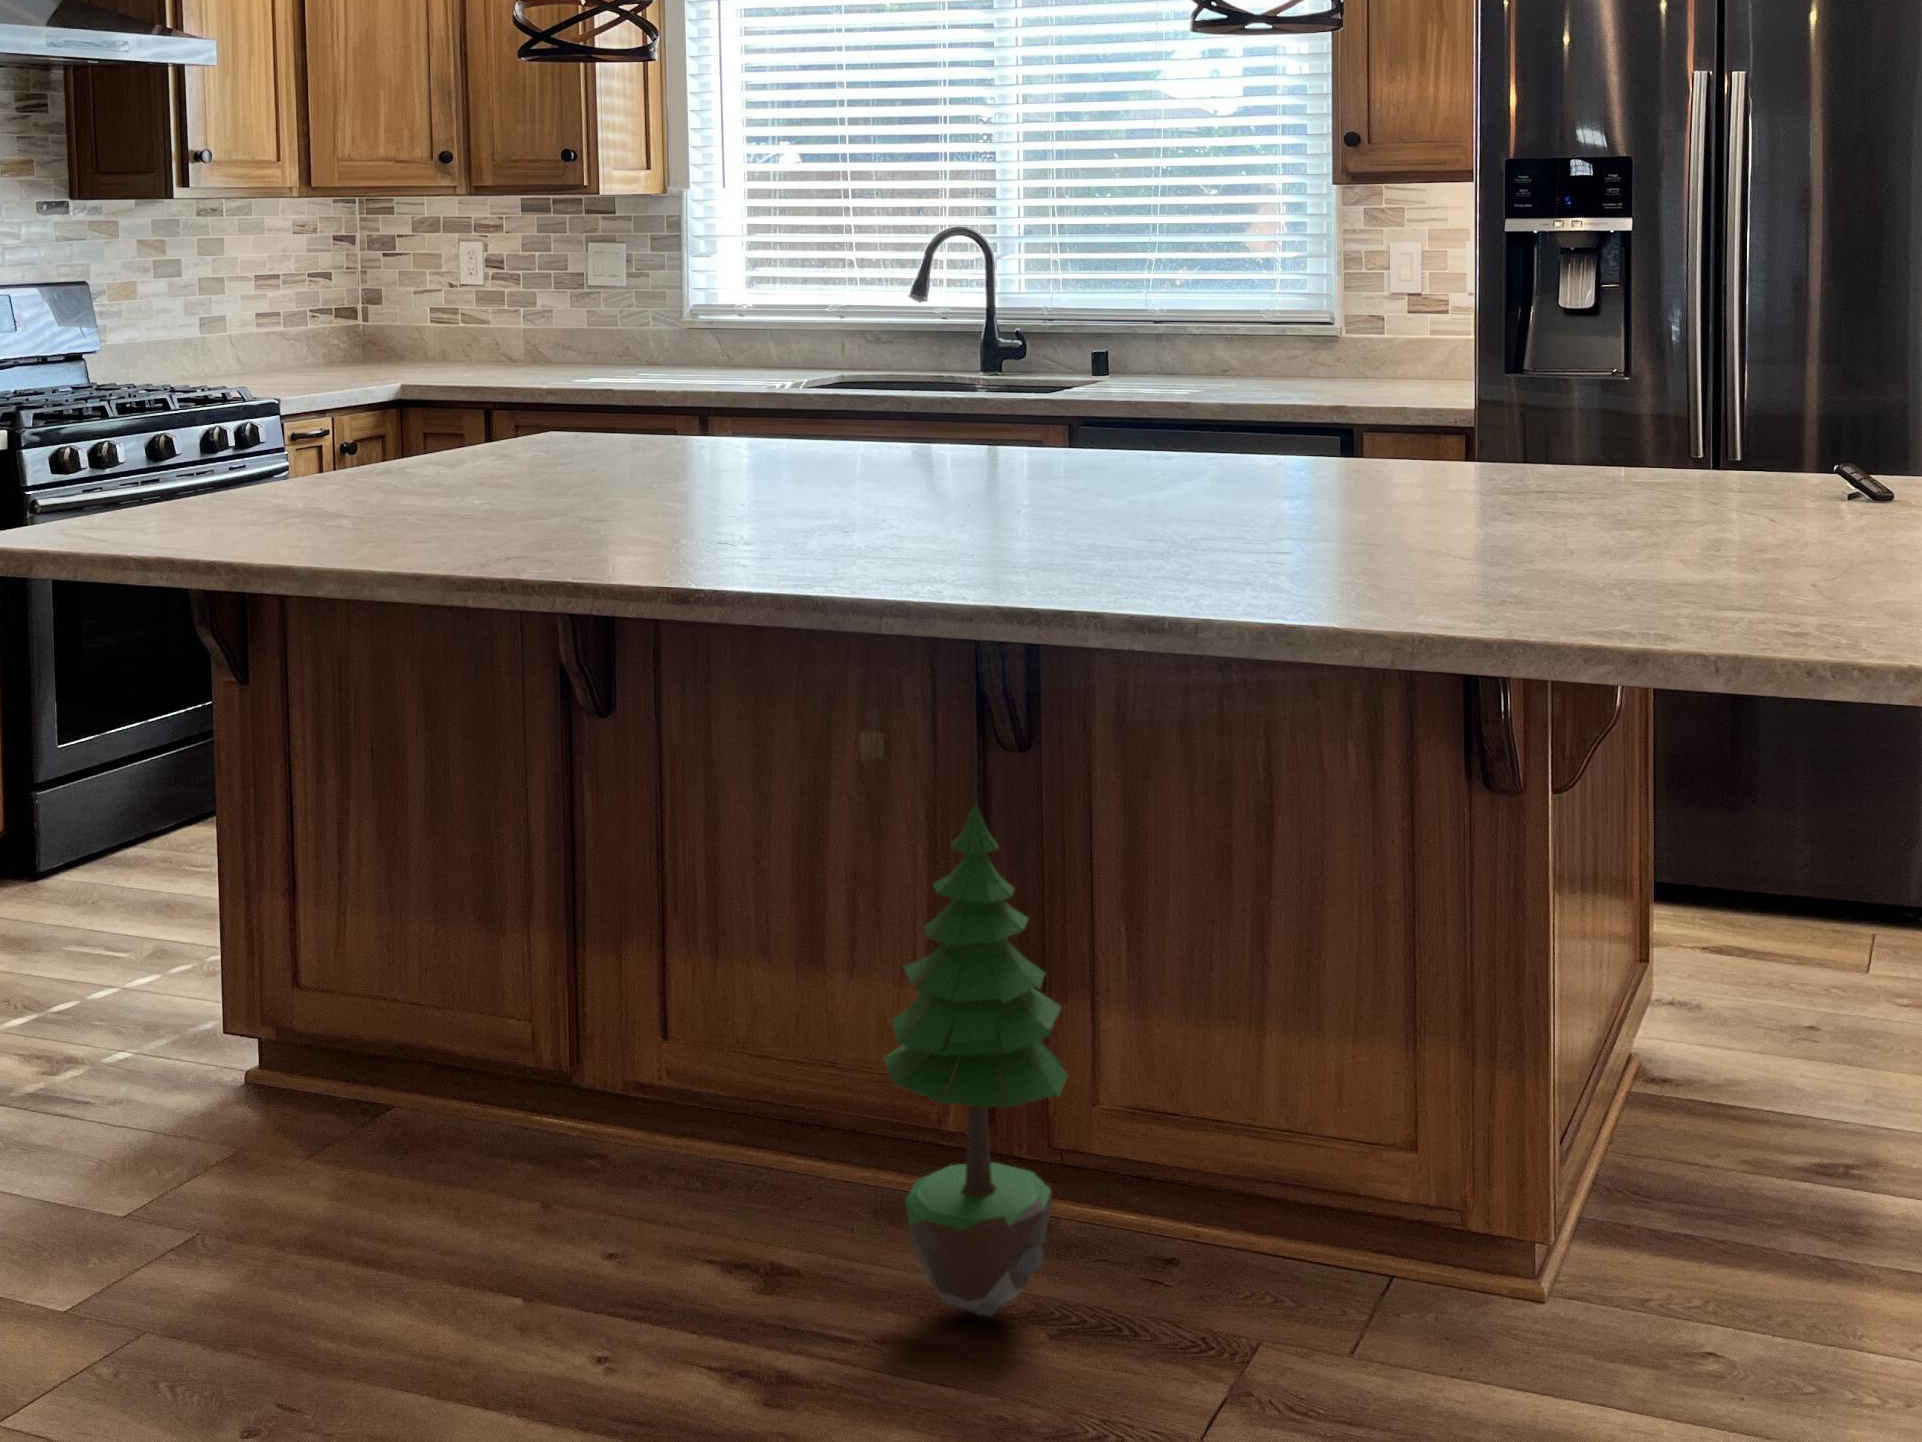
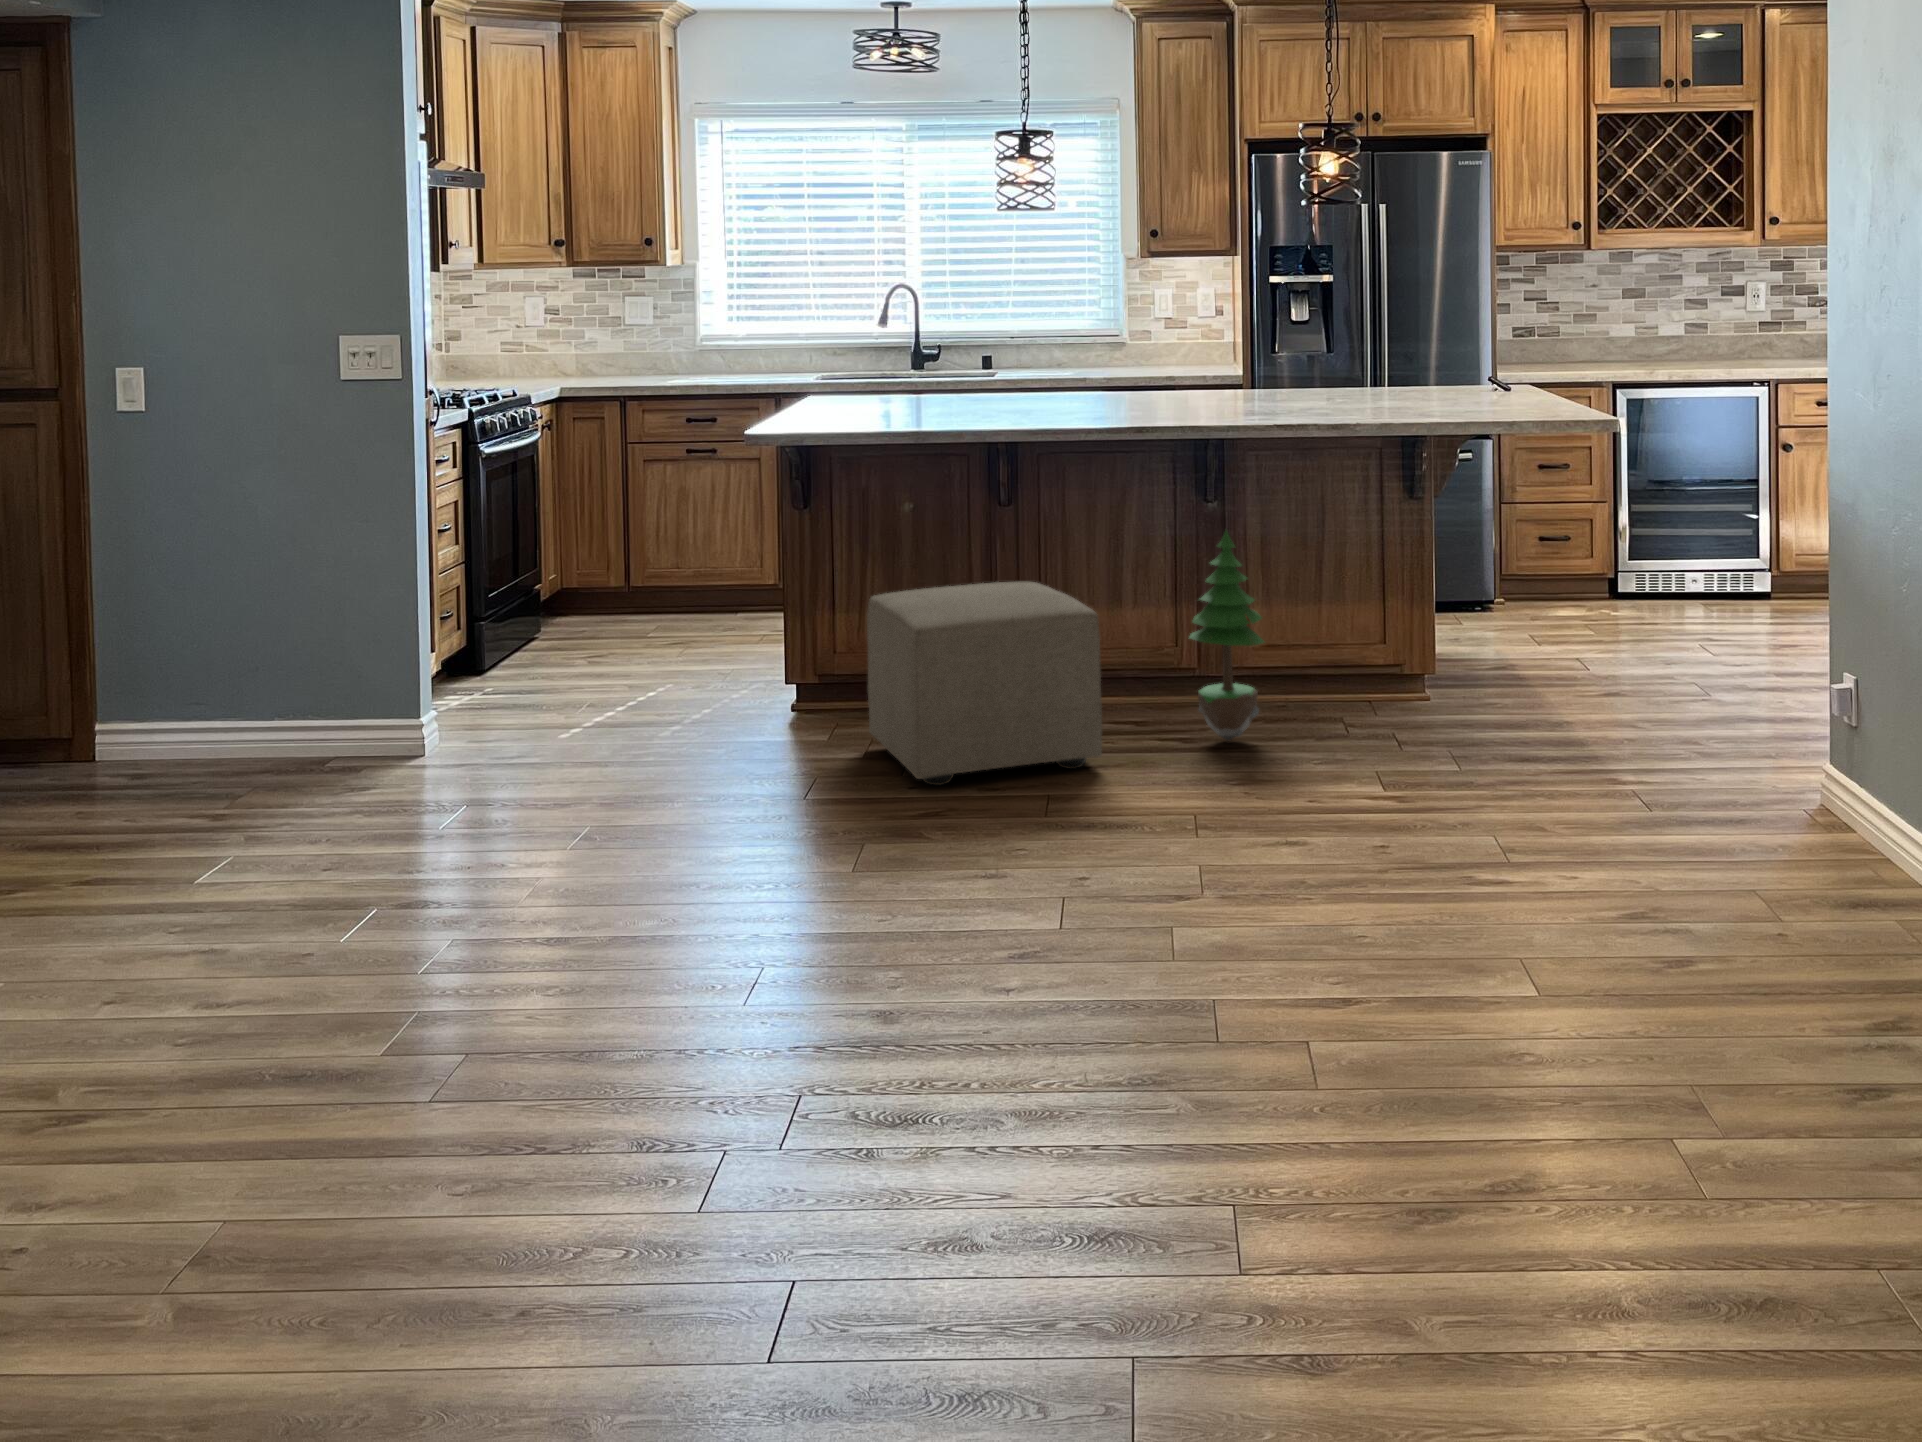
ottoman: none [111,859,666,1363] -> present [867,581,1102,785]

